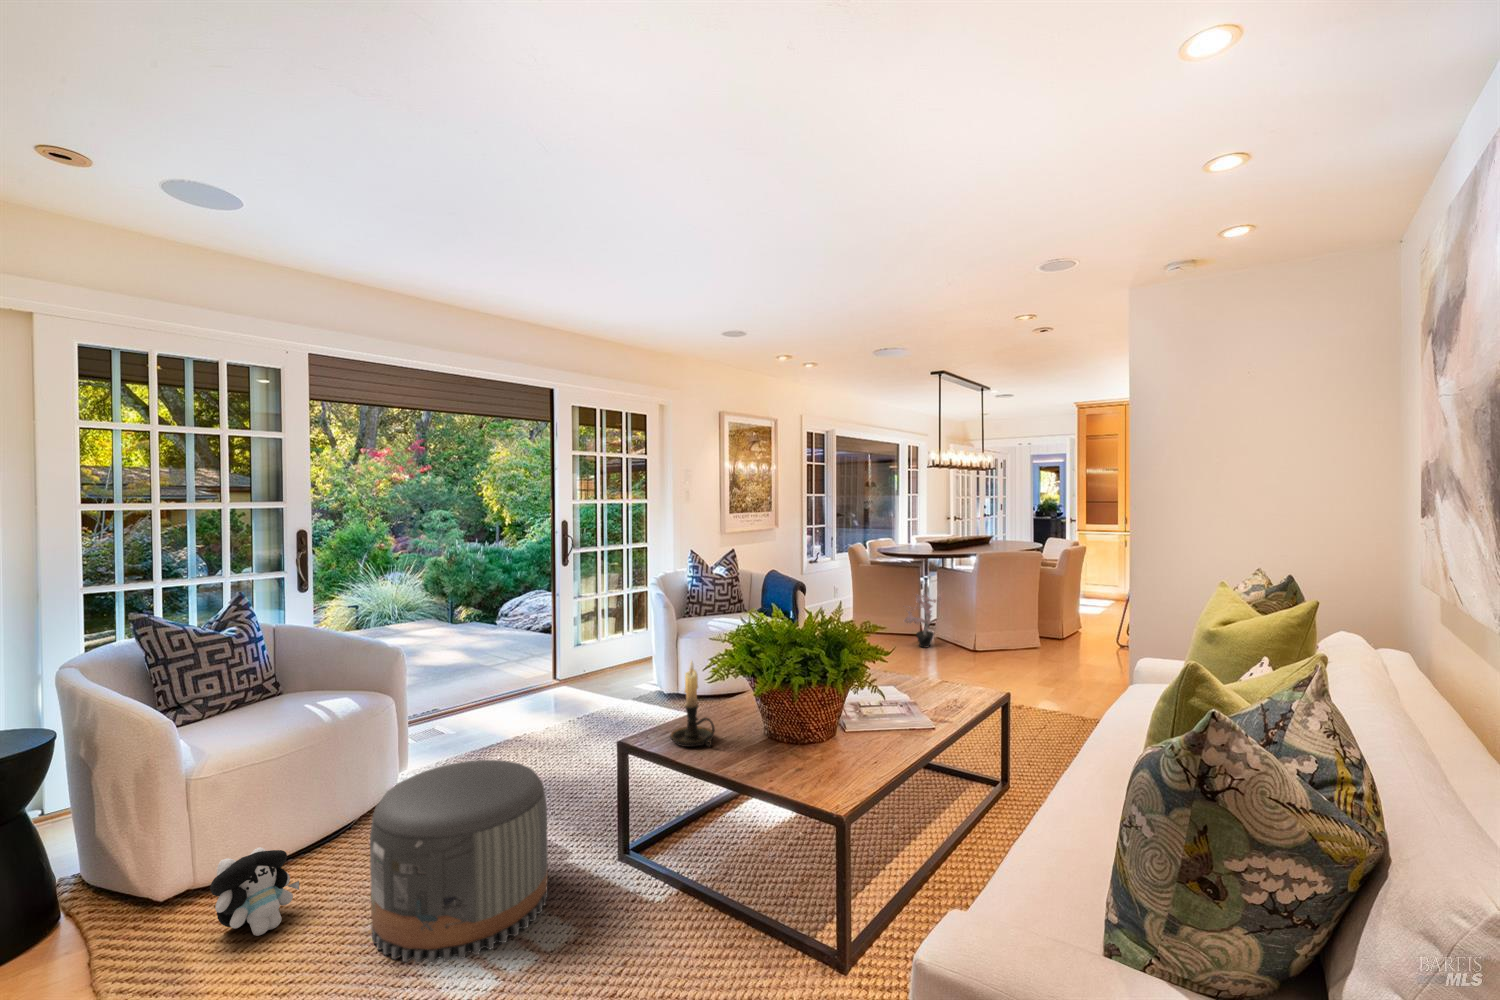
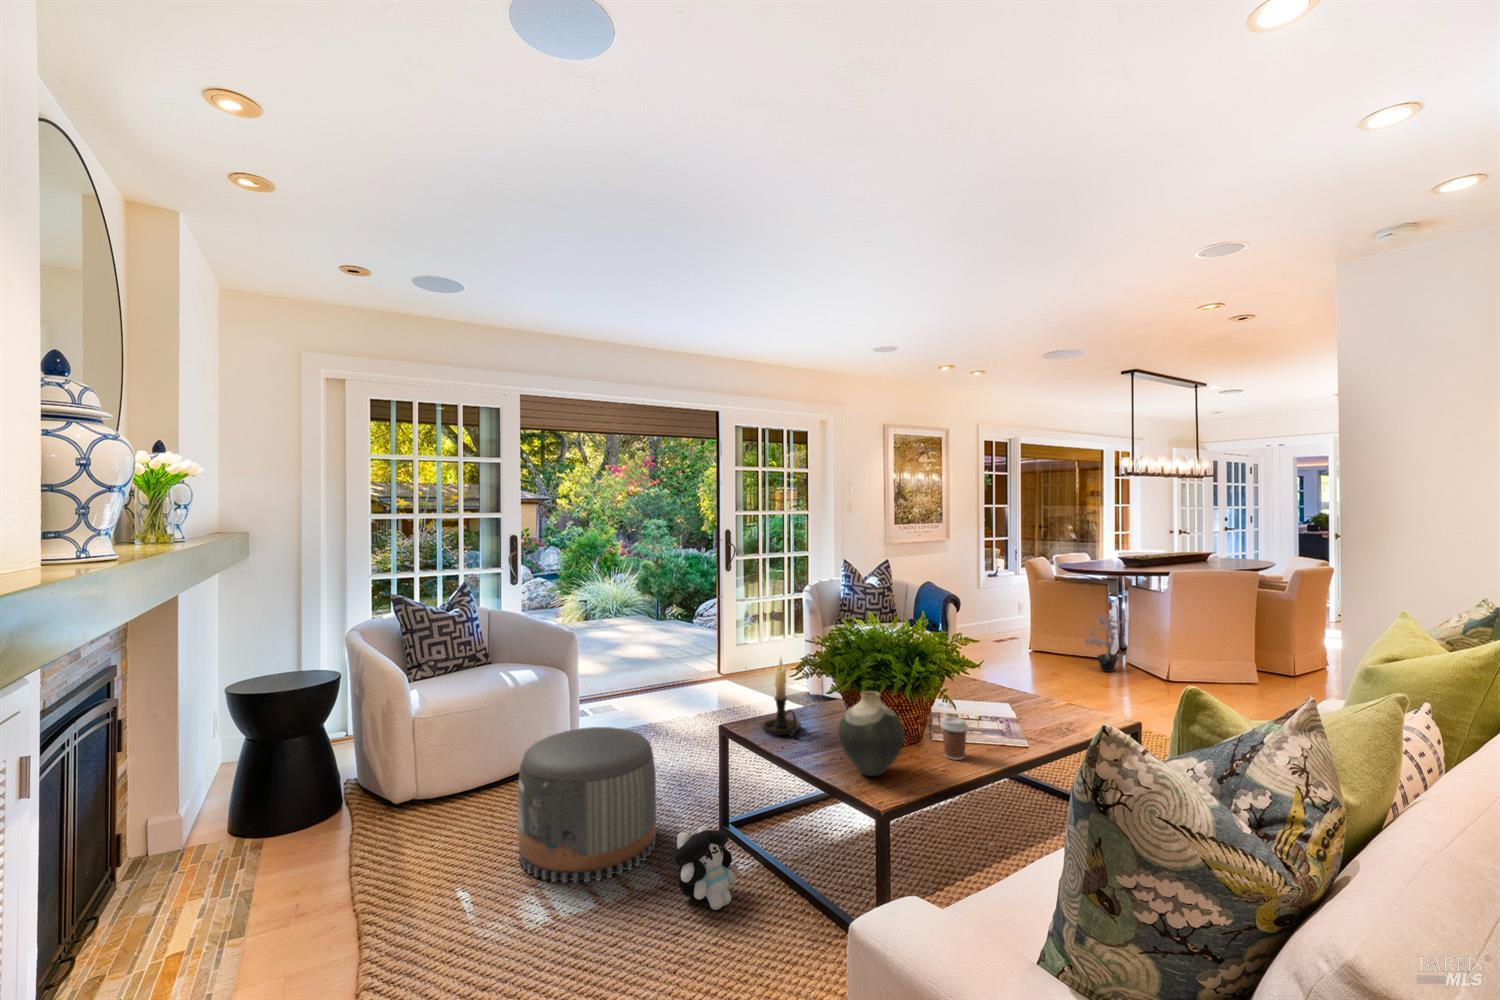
vase: none [777,690,847,780] -> present [838,691,904,776]
coffee cup: none [867,708,895,751] -> present [940,717,968,760]
plush toy: present [210,847,299,936] -> present [675,825,738,910]

